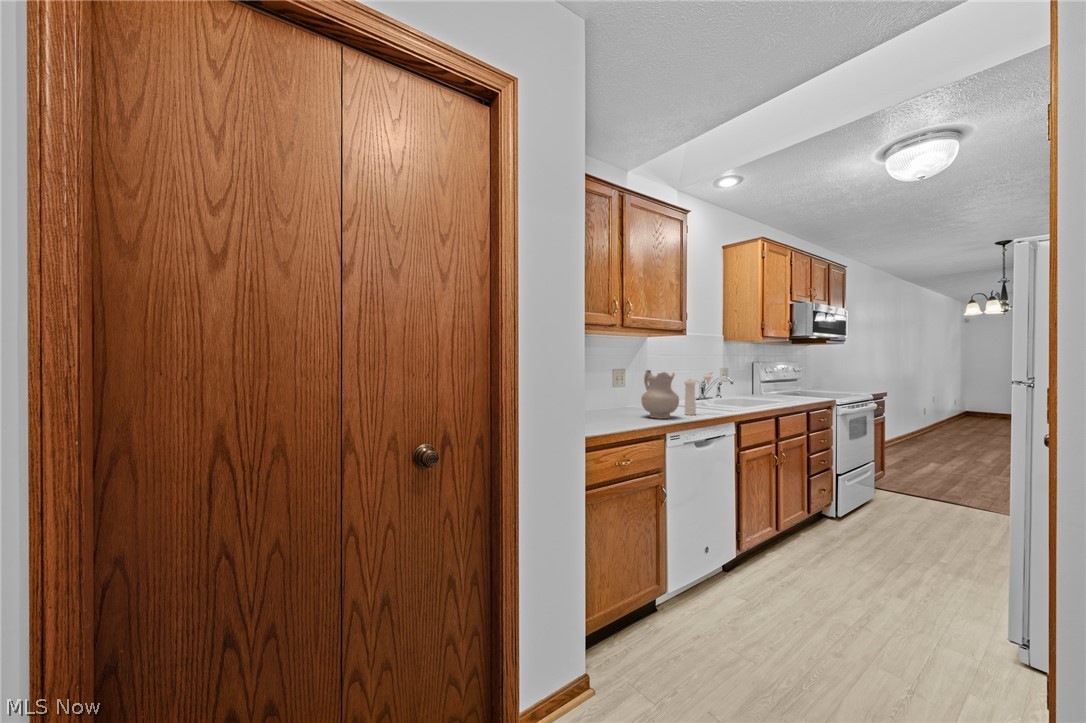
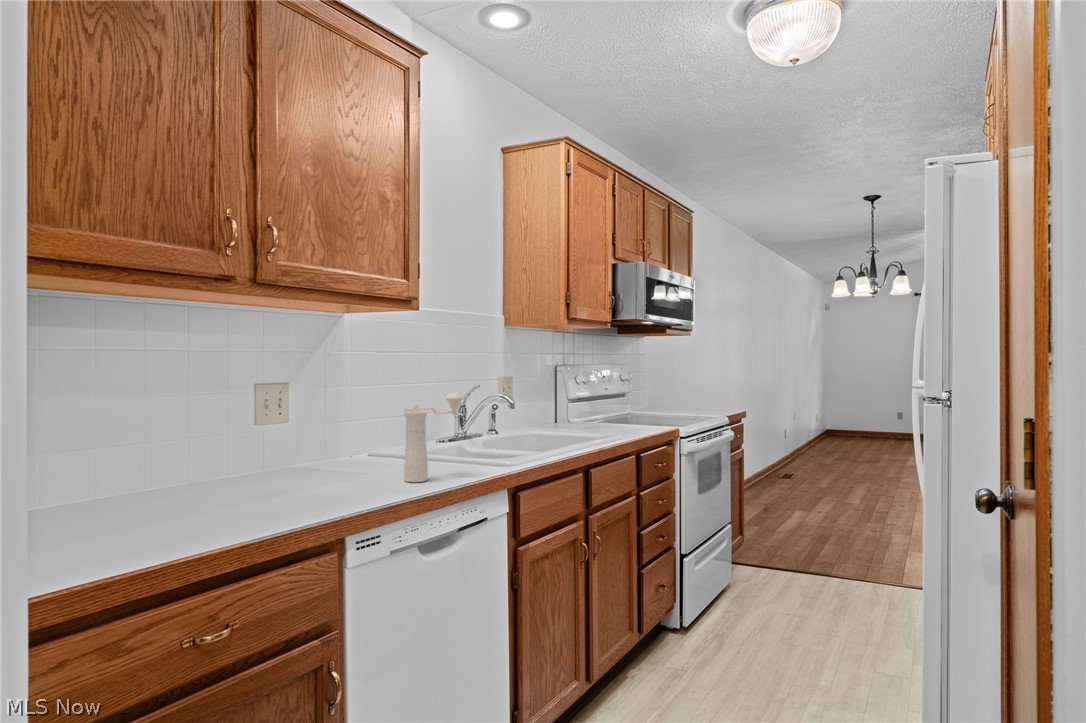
ceramic pitcher: present [641,370,679,419] -> none [299,386,386,499]

